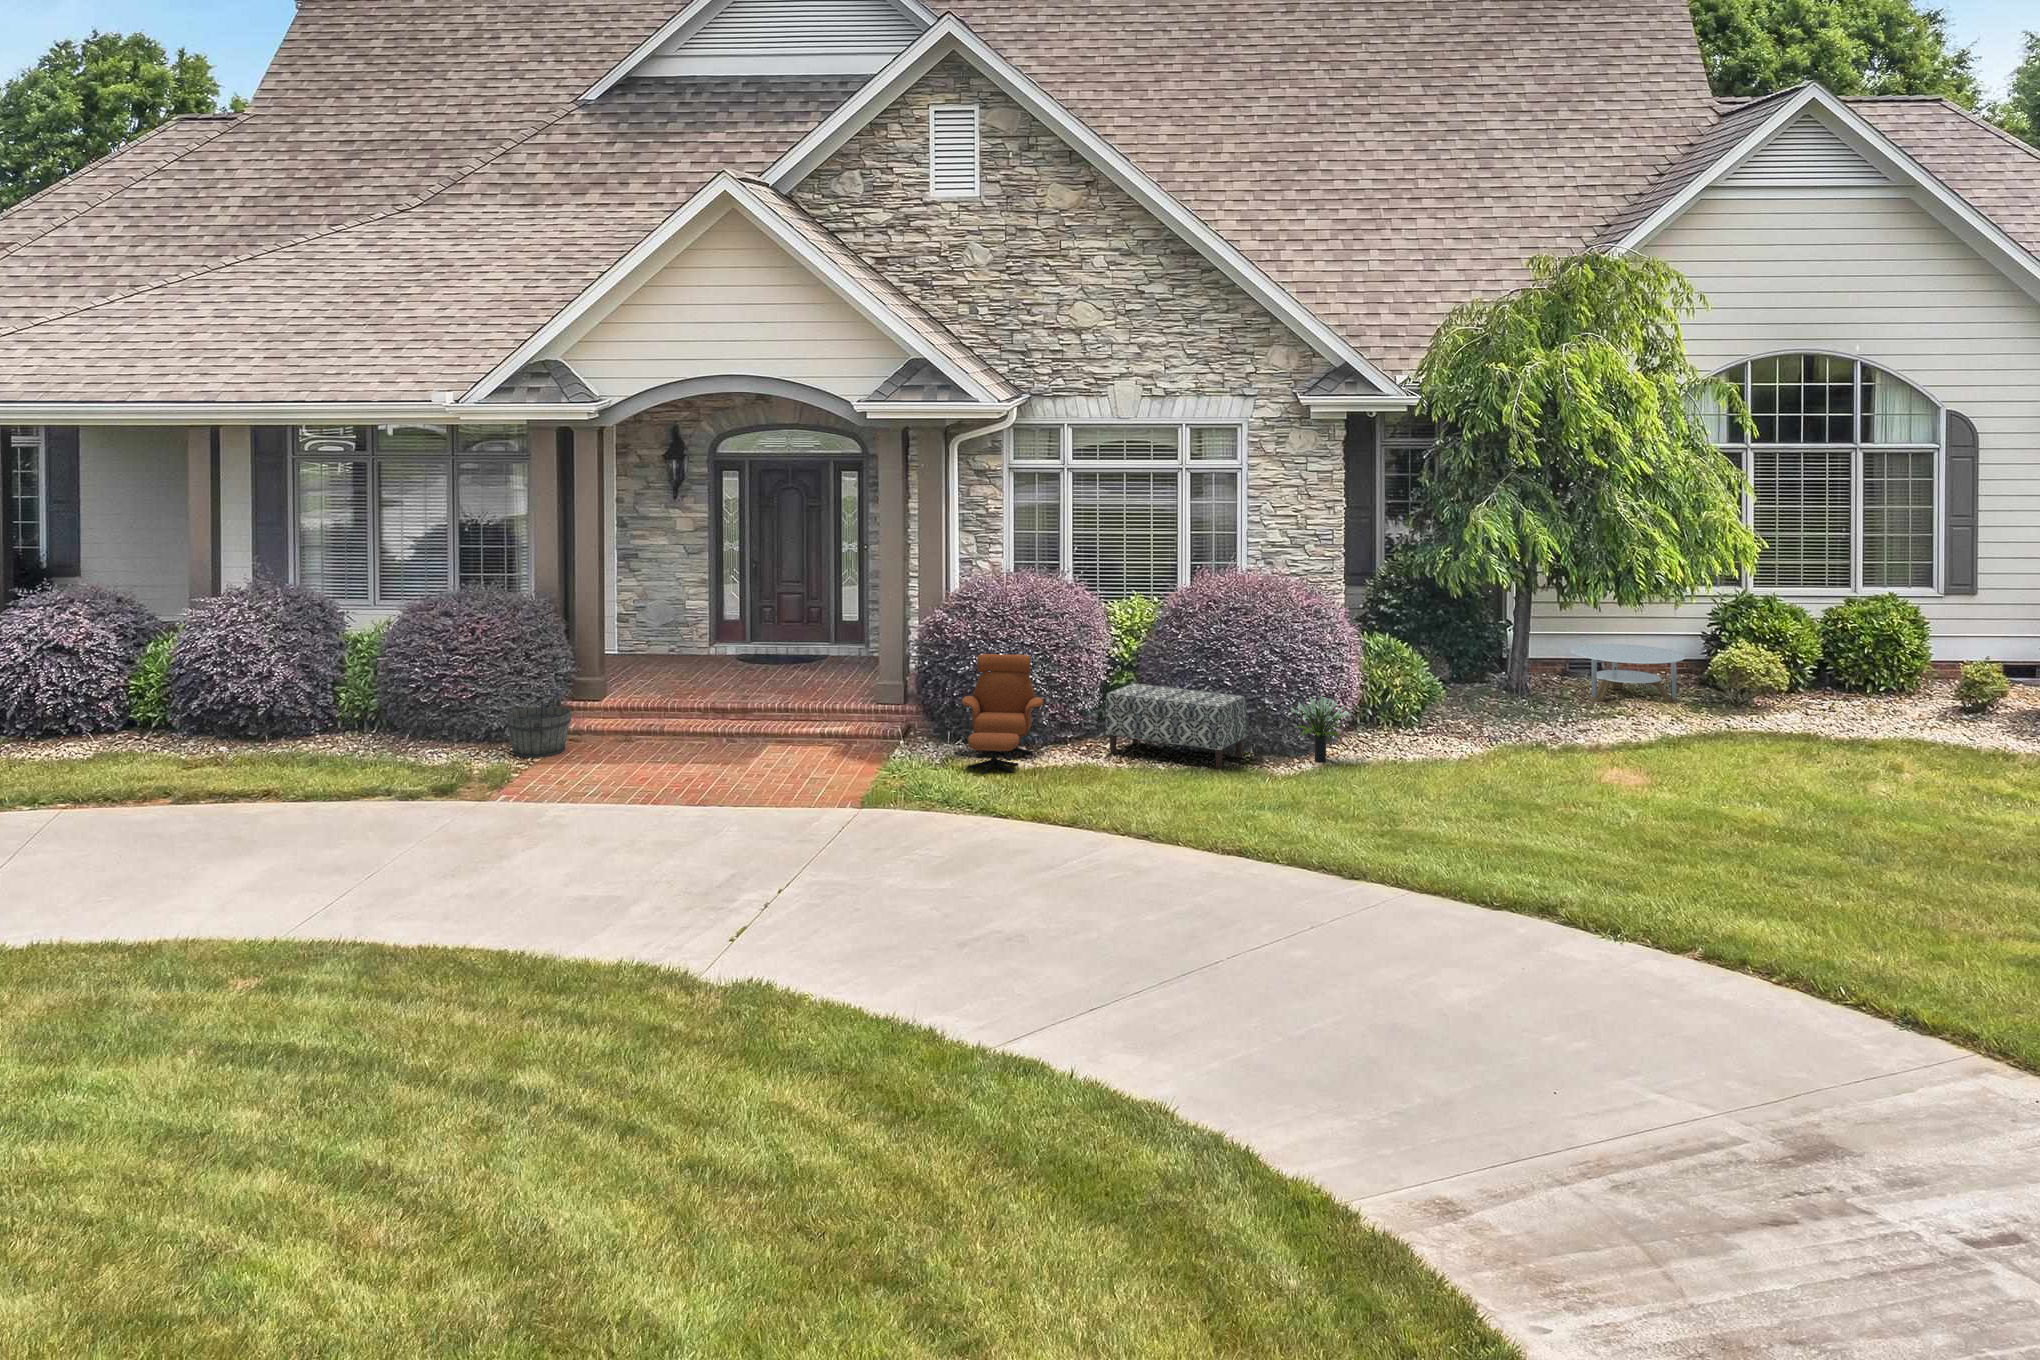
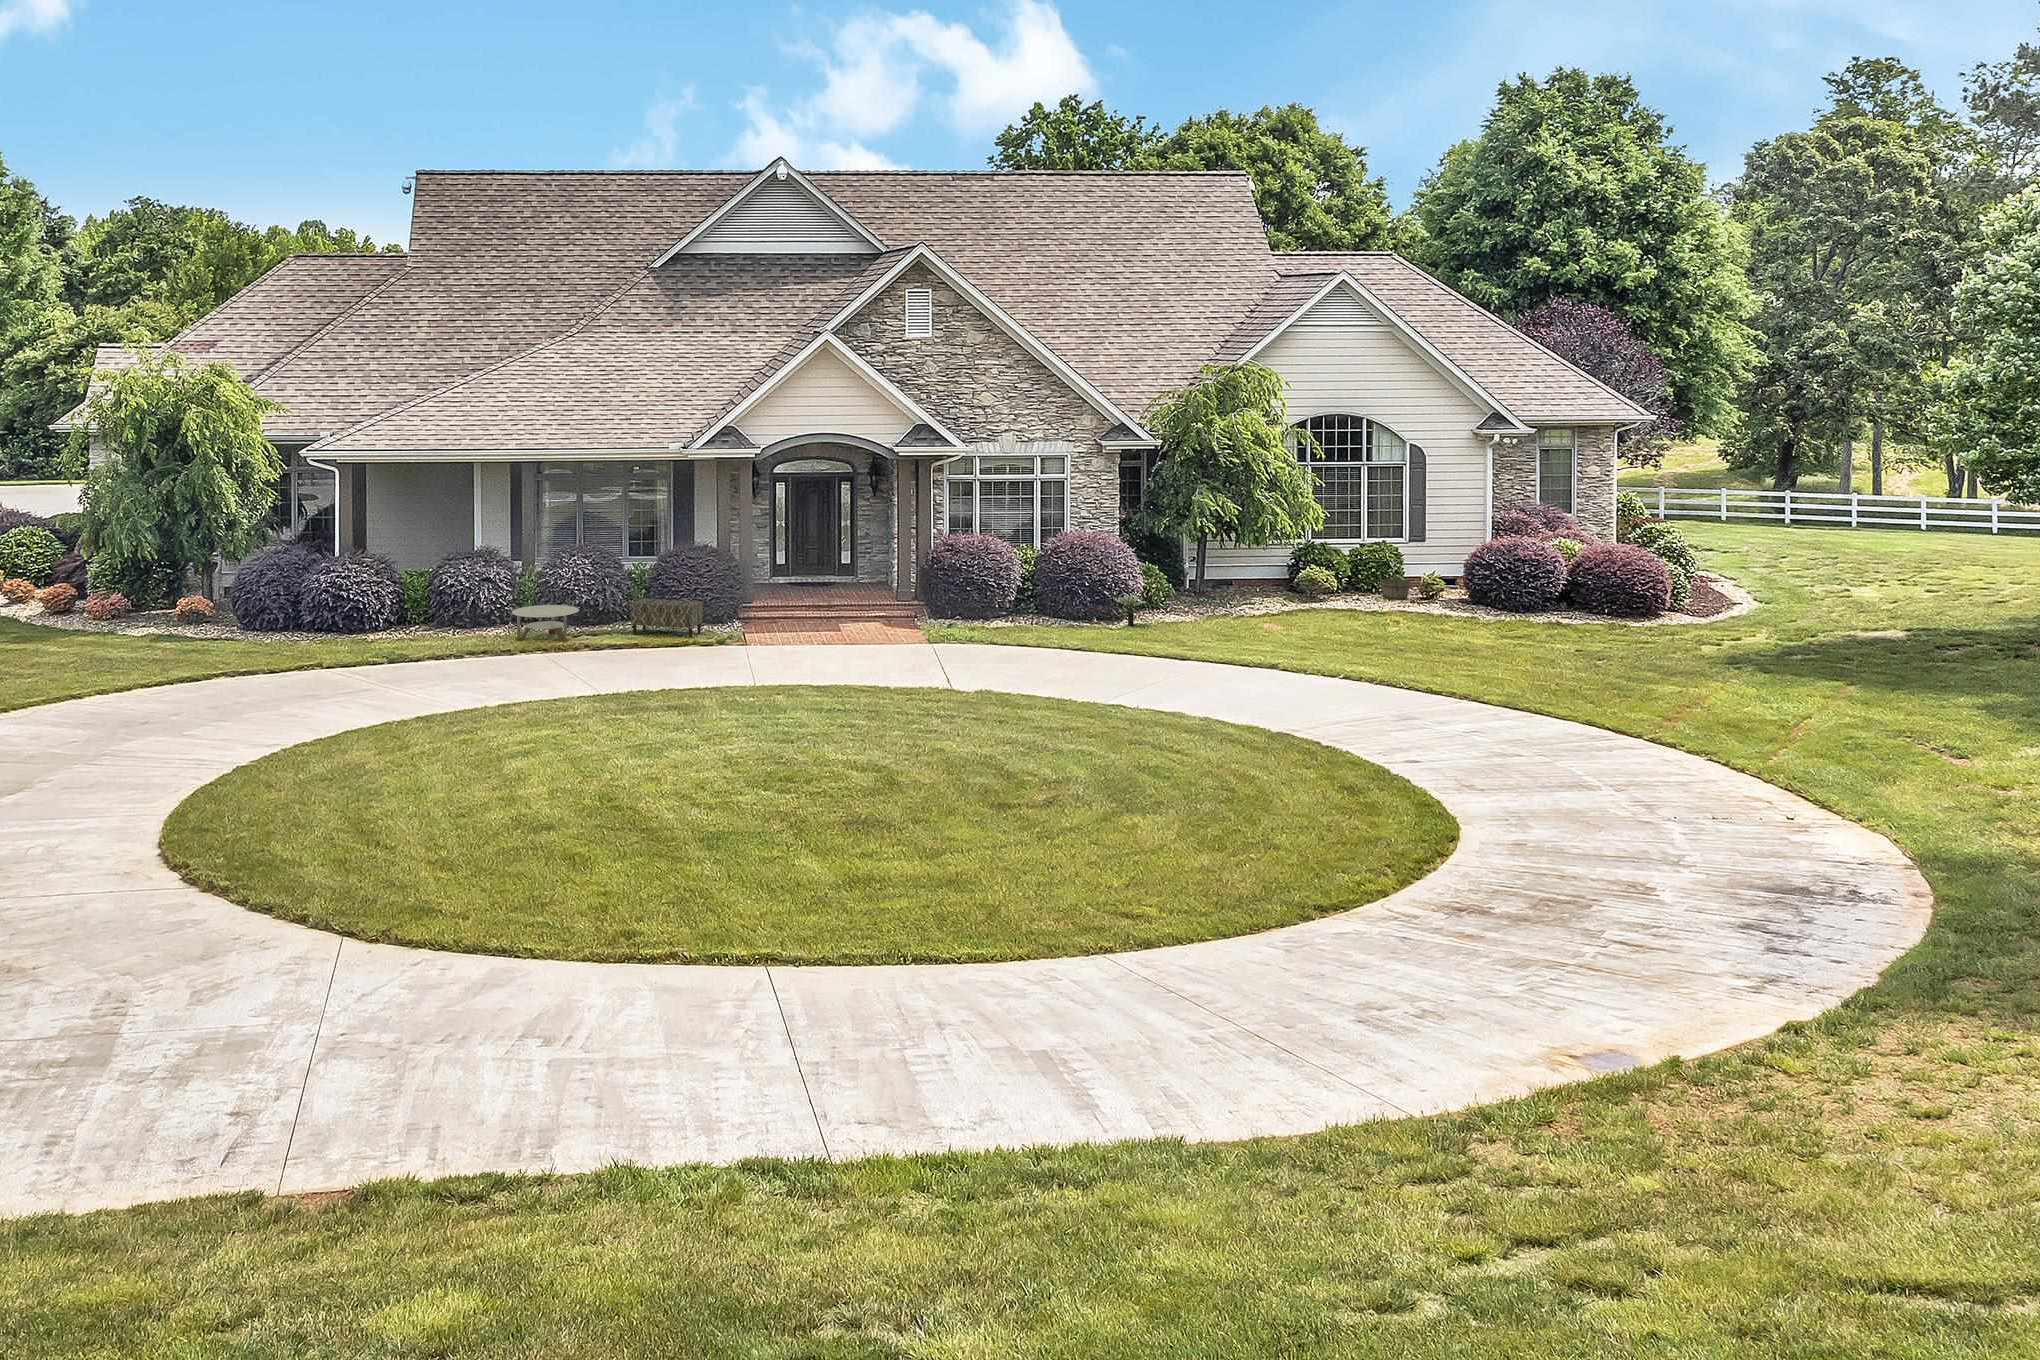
round table: present [1570,644,1685,703] -> present [512,605,579,641]
lounge chair: present [962,654,1043,775] -> none [953,577,995,635]
bench: present [1106,683,1246,769] -> present [631,598,703,638]
wooden bucket: present [506,698,572,758] -> present [1380,576,1410,600]

